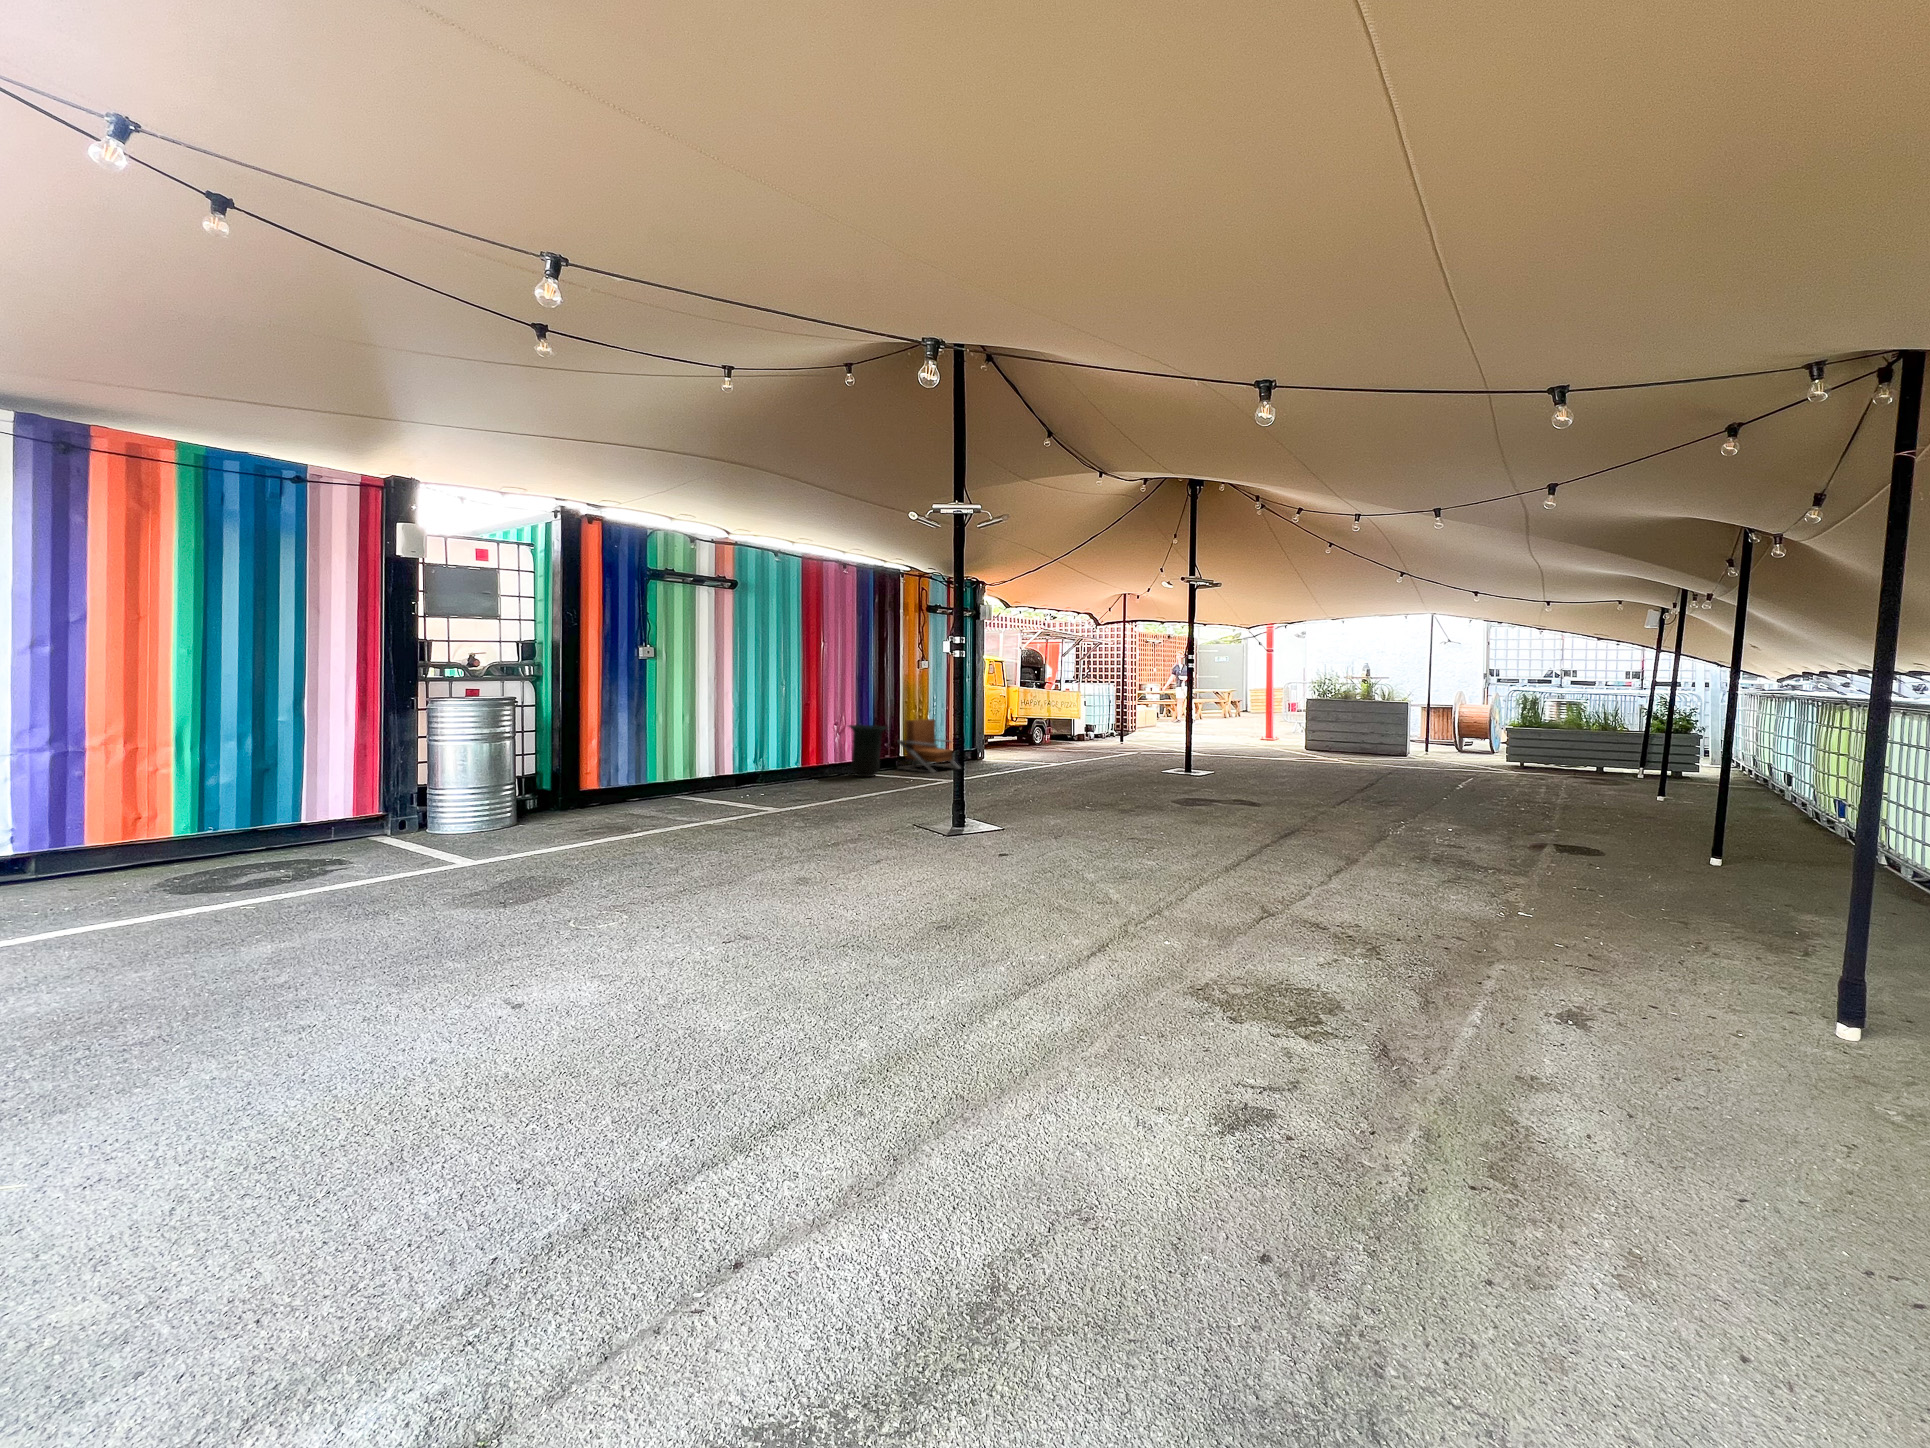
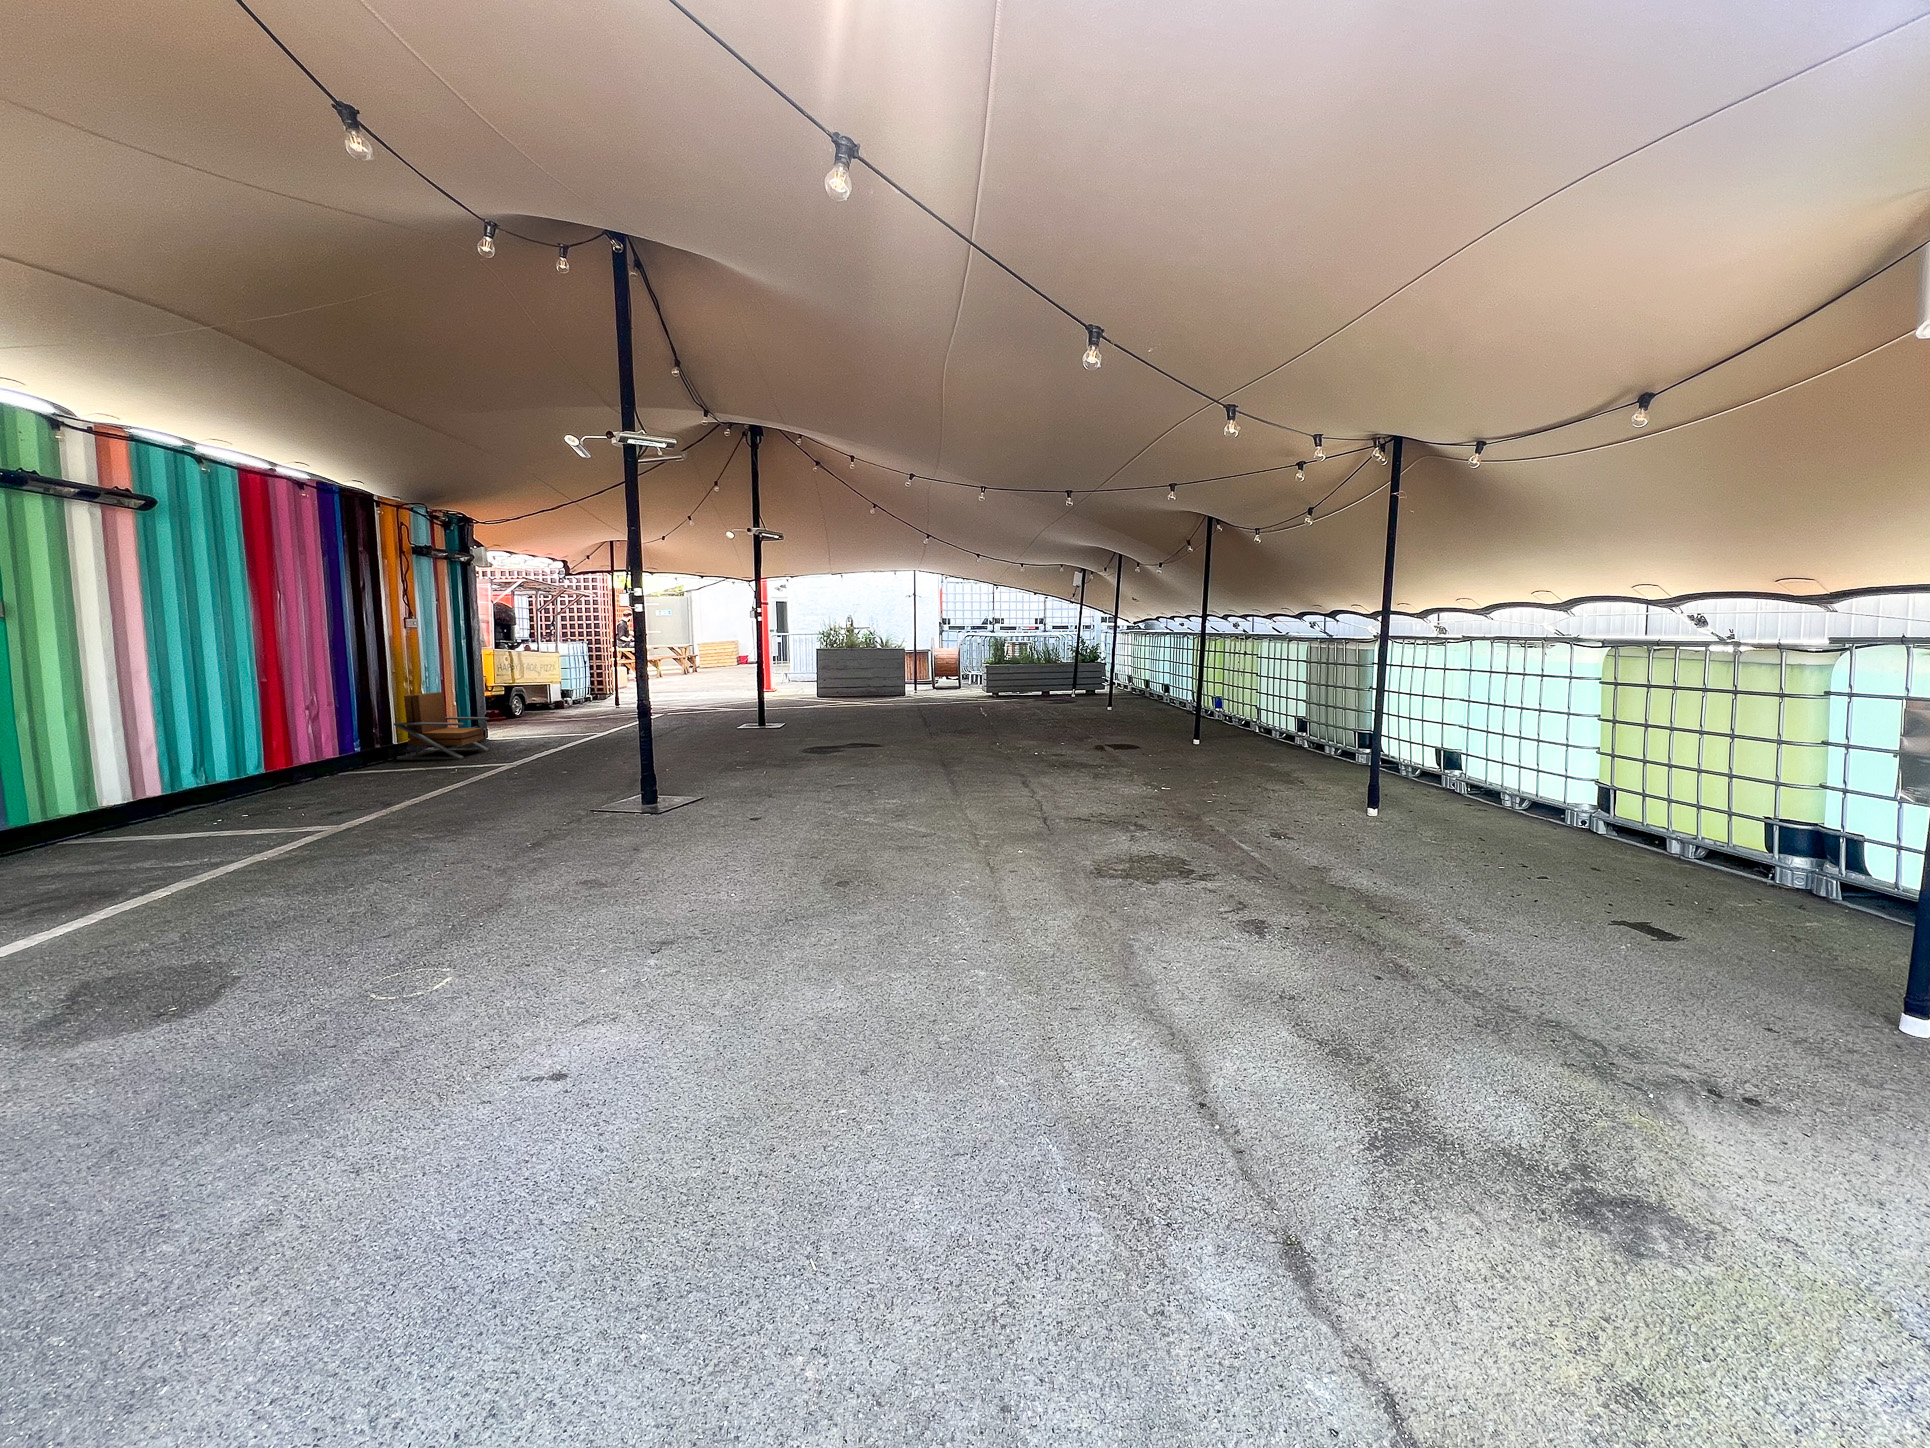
trash can: present [849,725,887,777] -> none [328,705,399,776]

